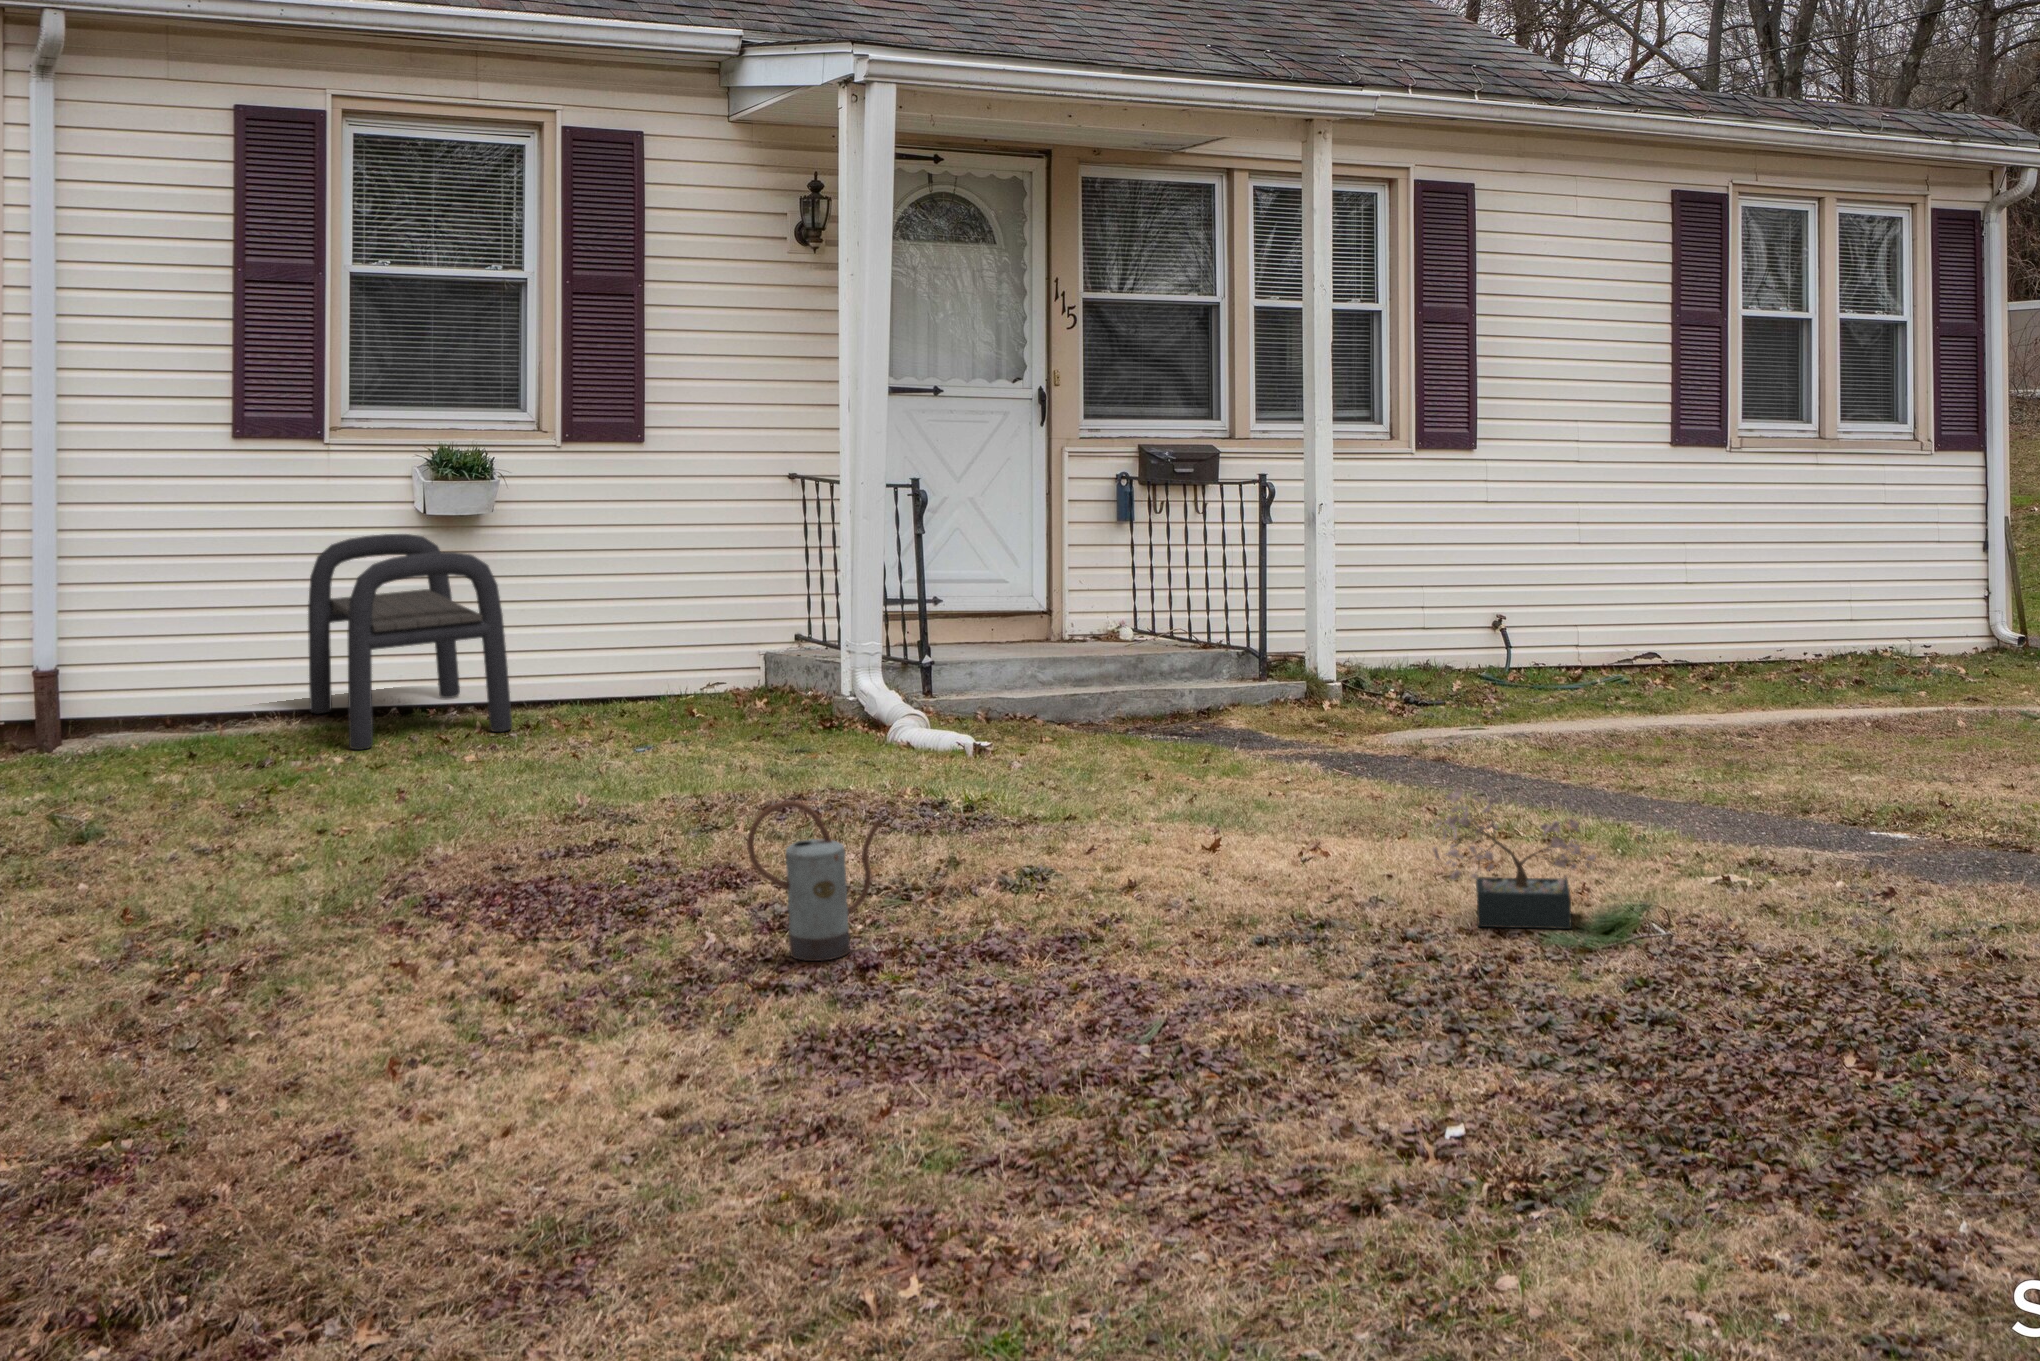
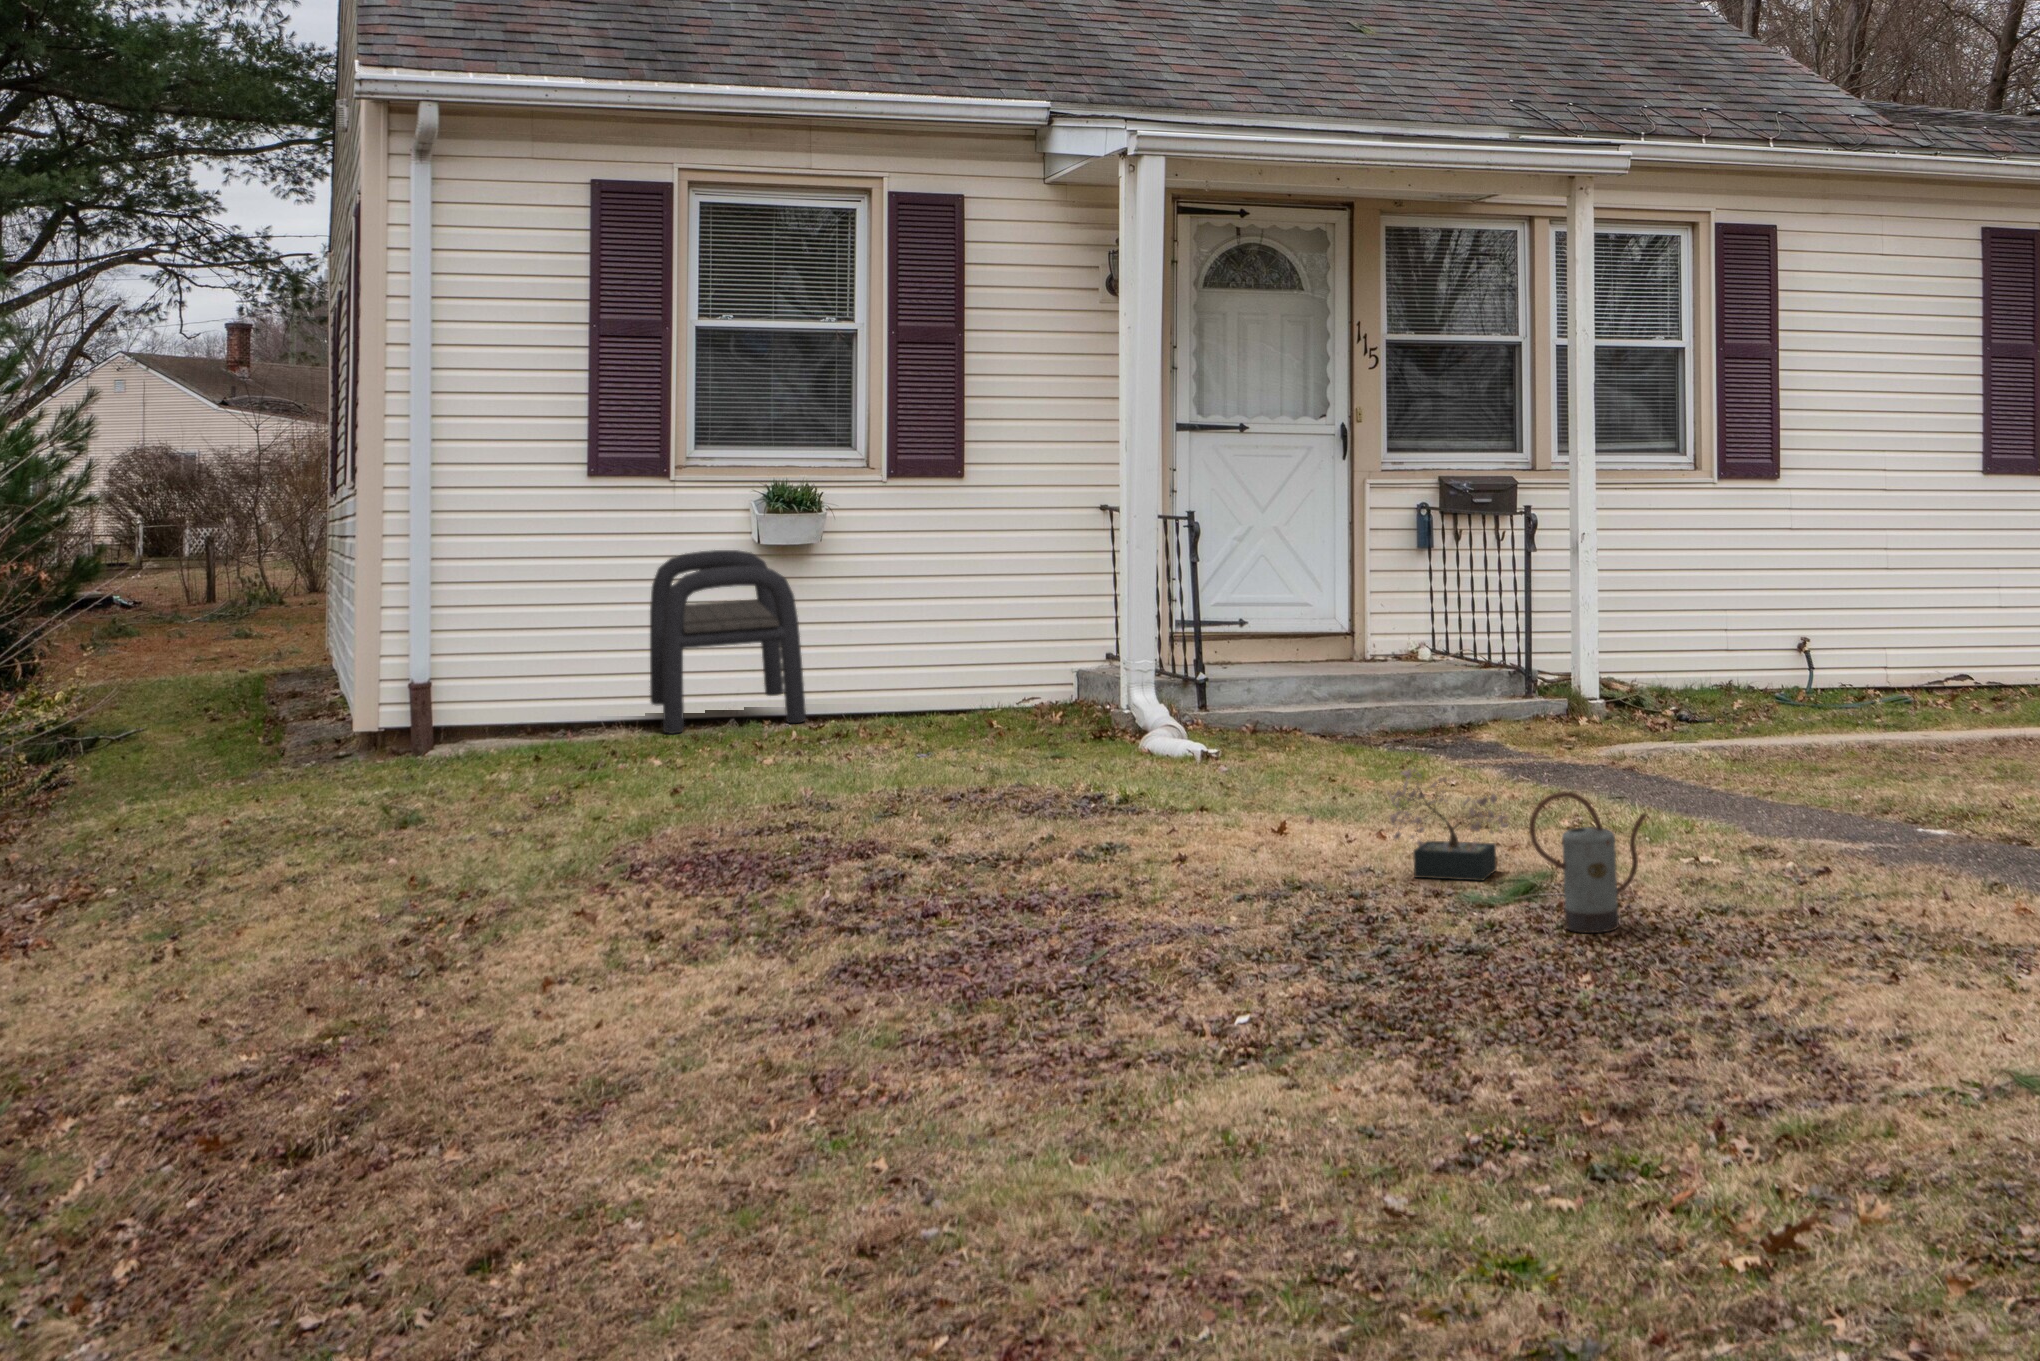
watering can: present [747,801,881,961] -> present [1529,792,1648,933]

